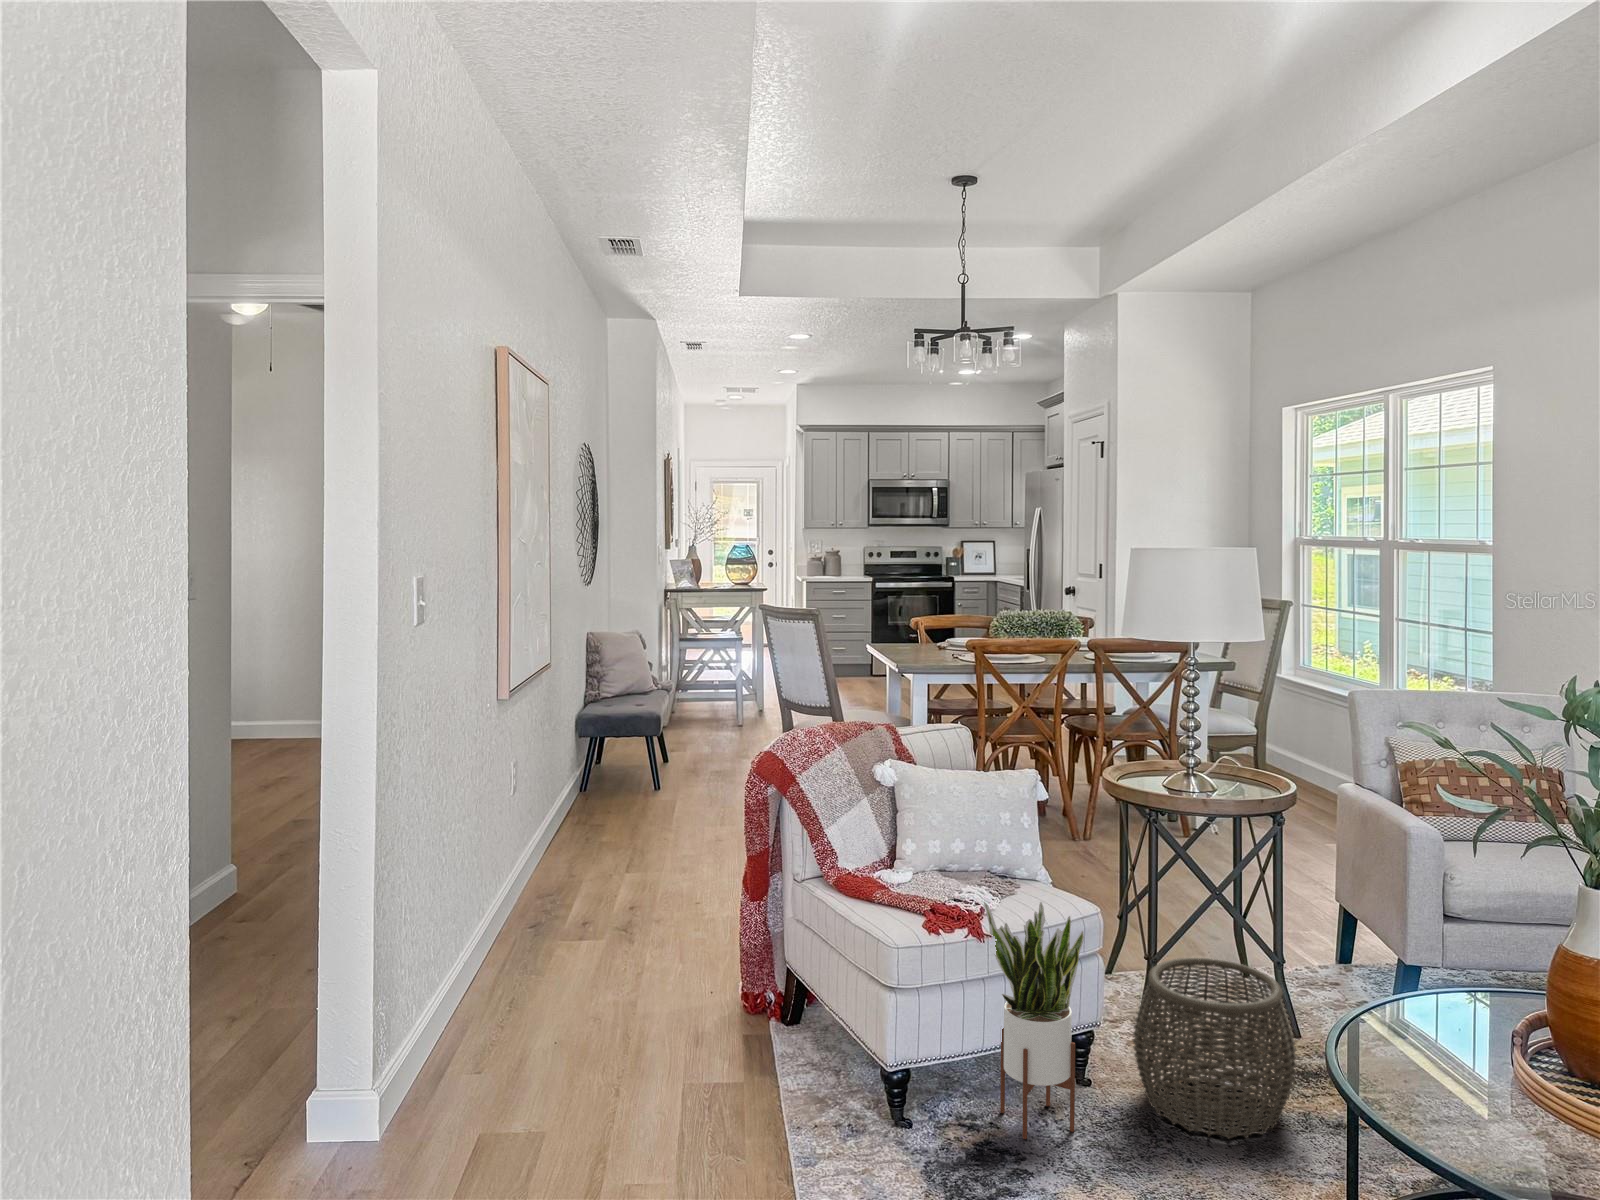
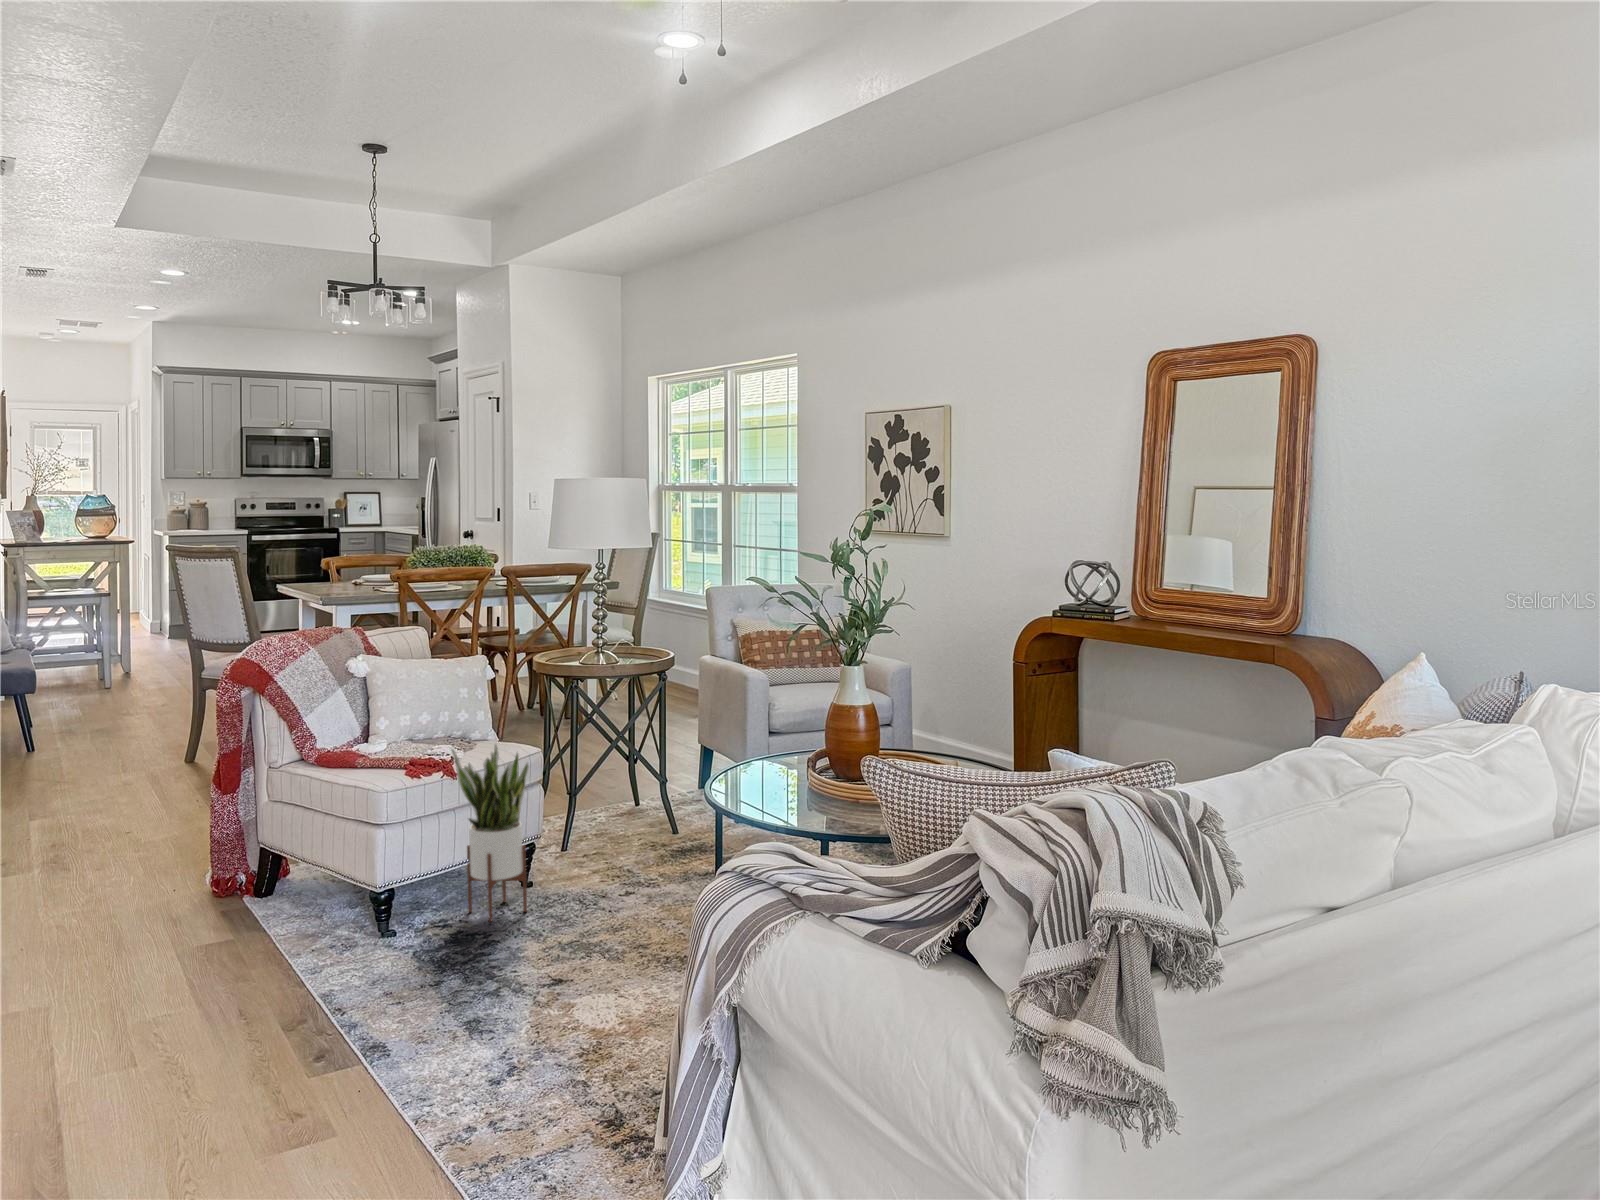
woven basket: present [1133,958,1297,1139] -> none [565,778,678,896]

